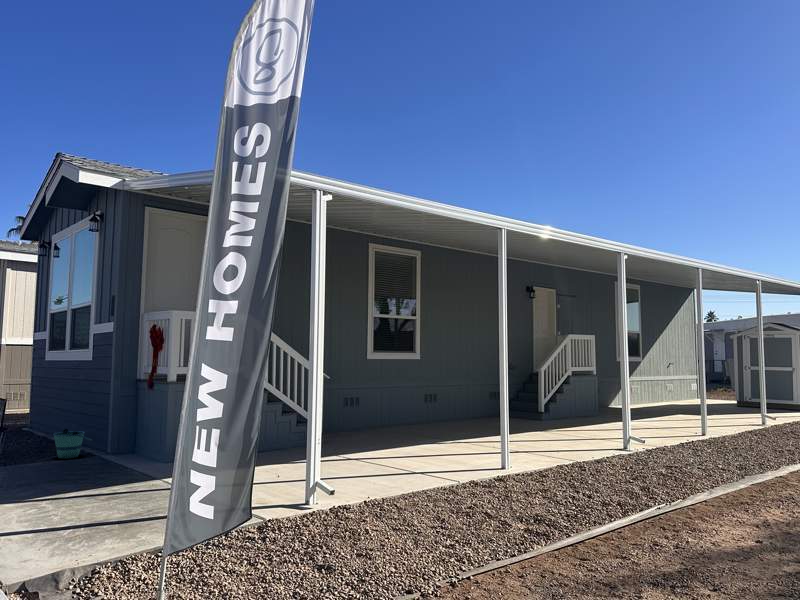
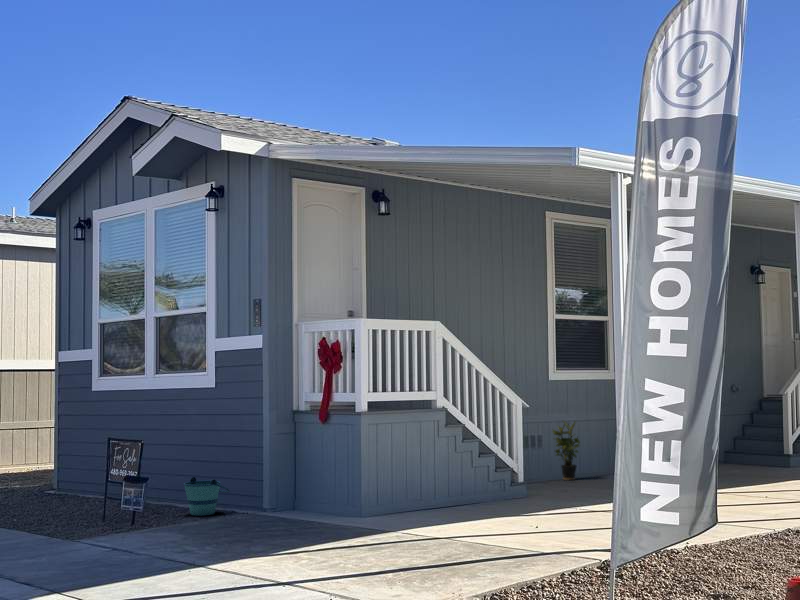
potted plant: none [363,390,384,433] -> present [553,421,580,480]

